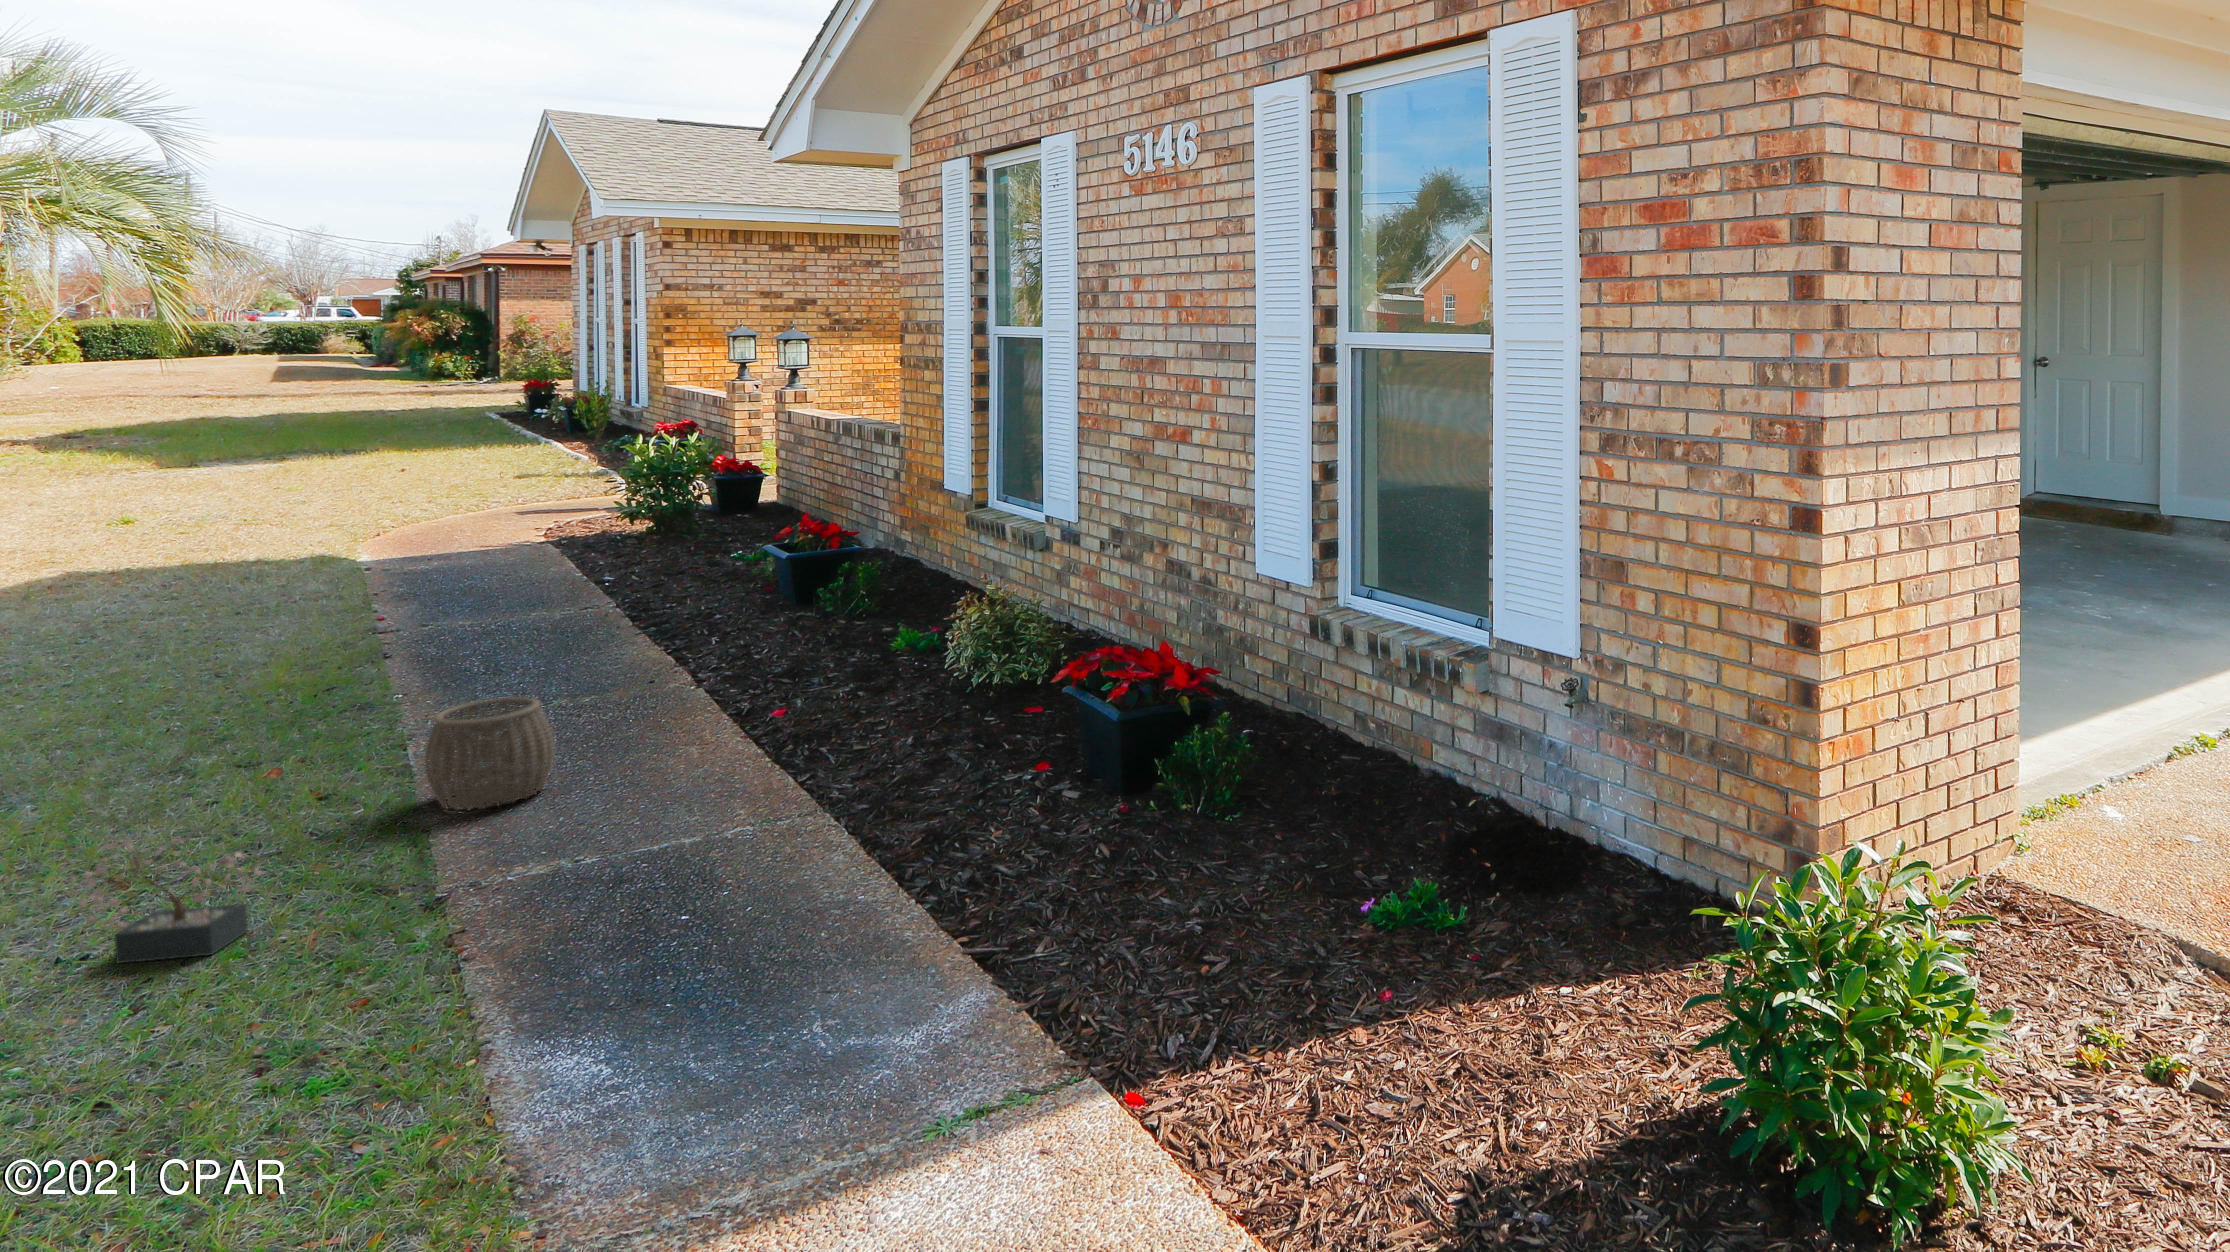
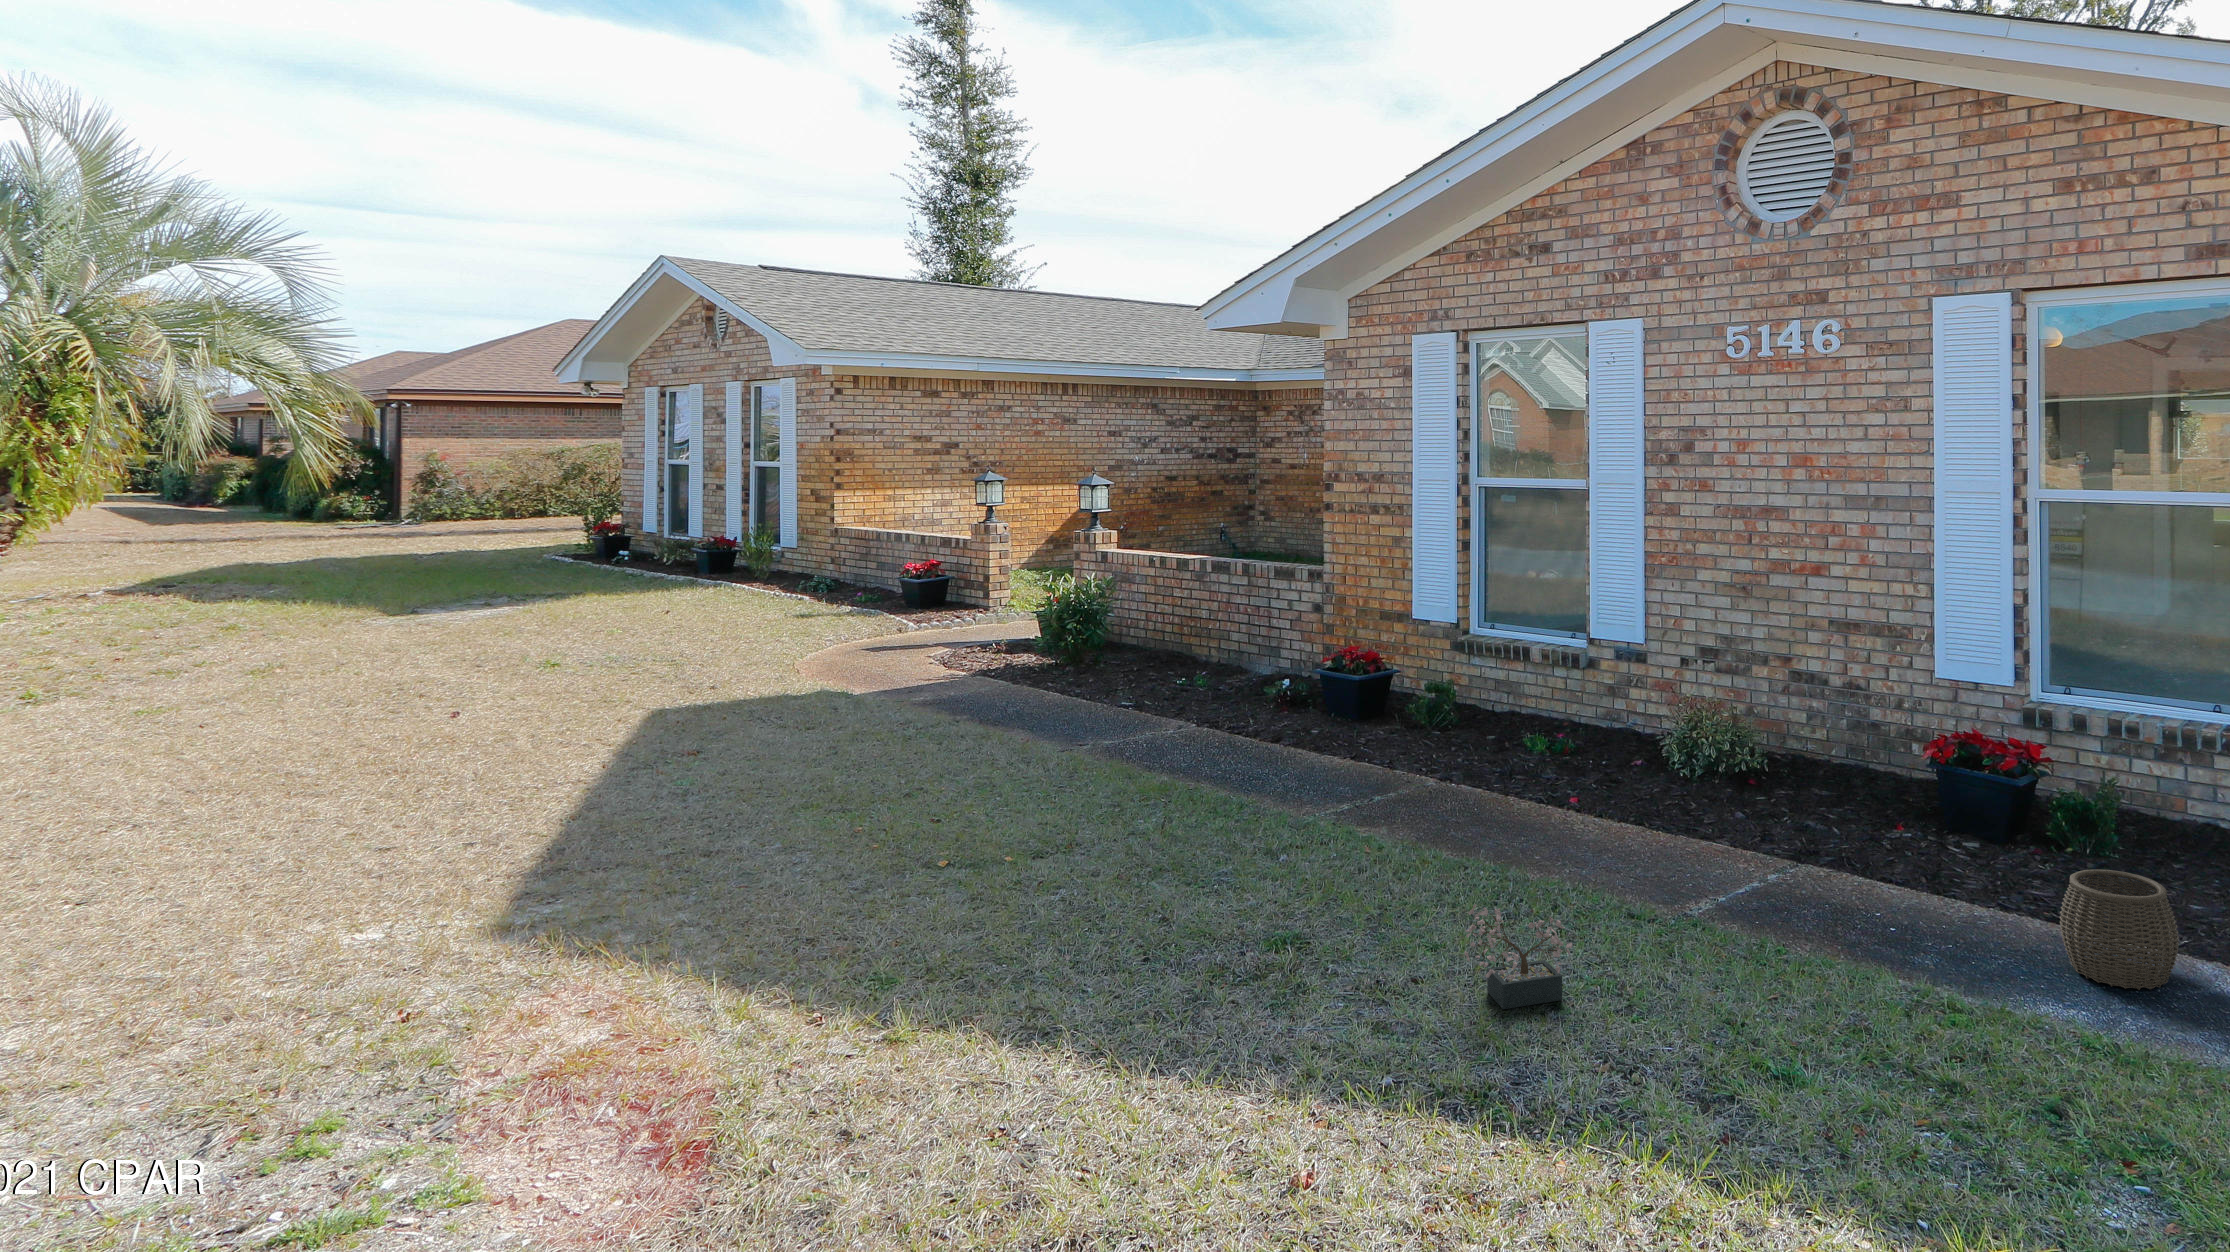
woven basket: present [424,697,555,810] -> present [2059,869,2179,990]

